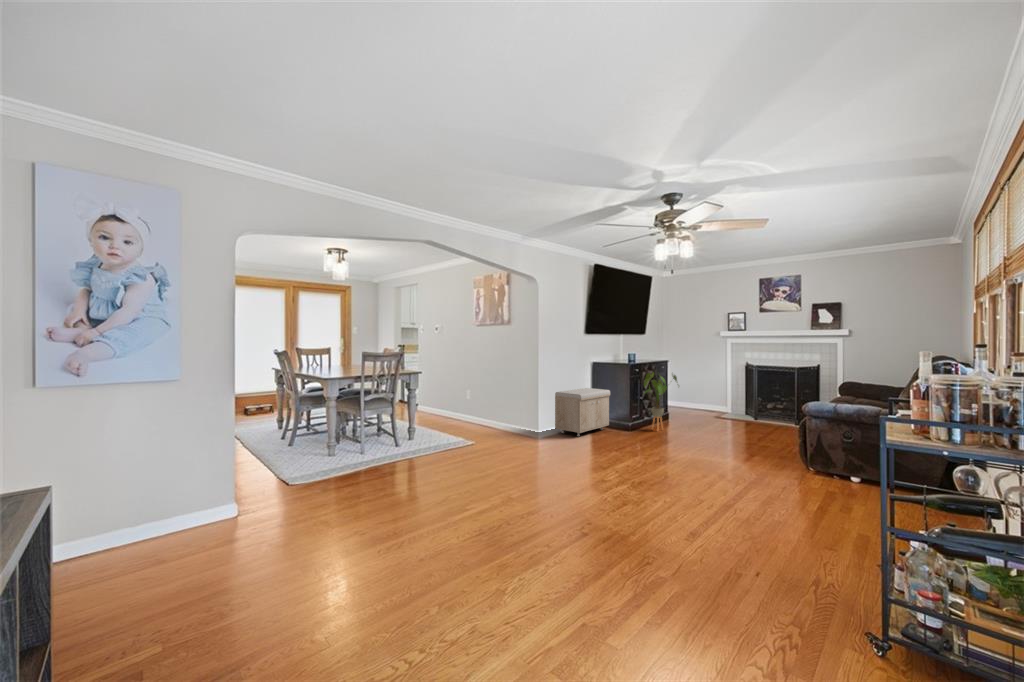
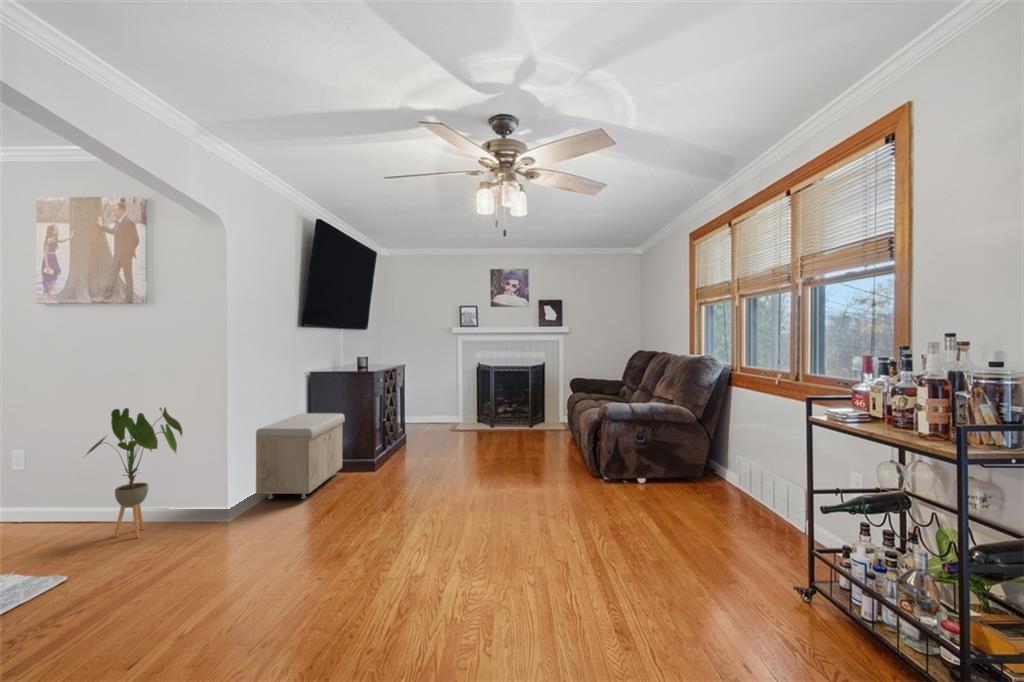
house plant: present [644,373,677,430] -> present [87,408,182,537]

